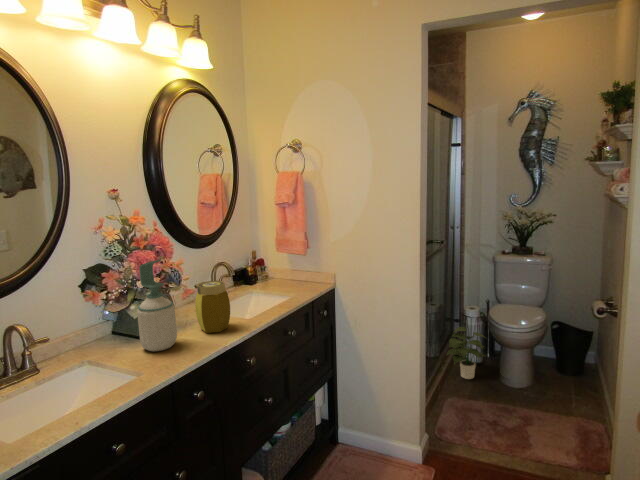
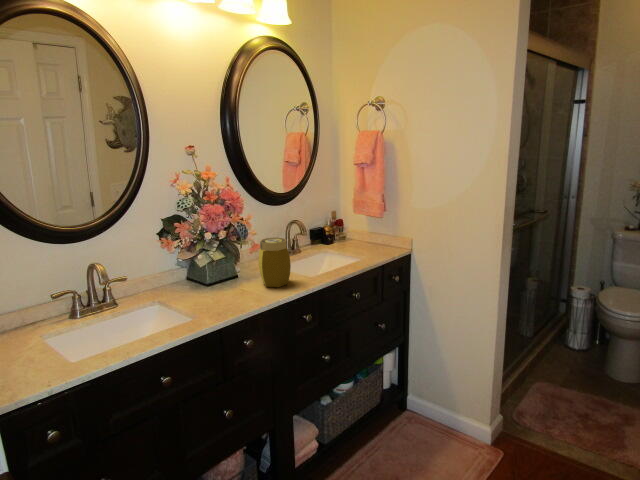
soap bottle: present [137,260,177,351] -> none [201,214,237,299]
potted plant: present [447,327,485,379] -> none [541,309,594,367]

